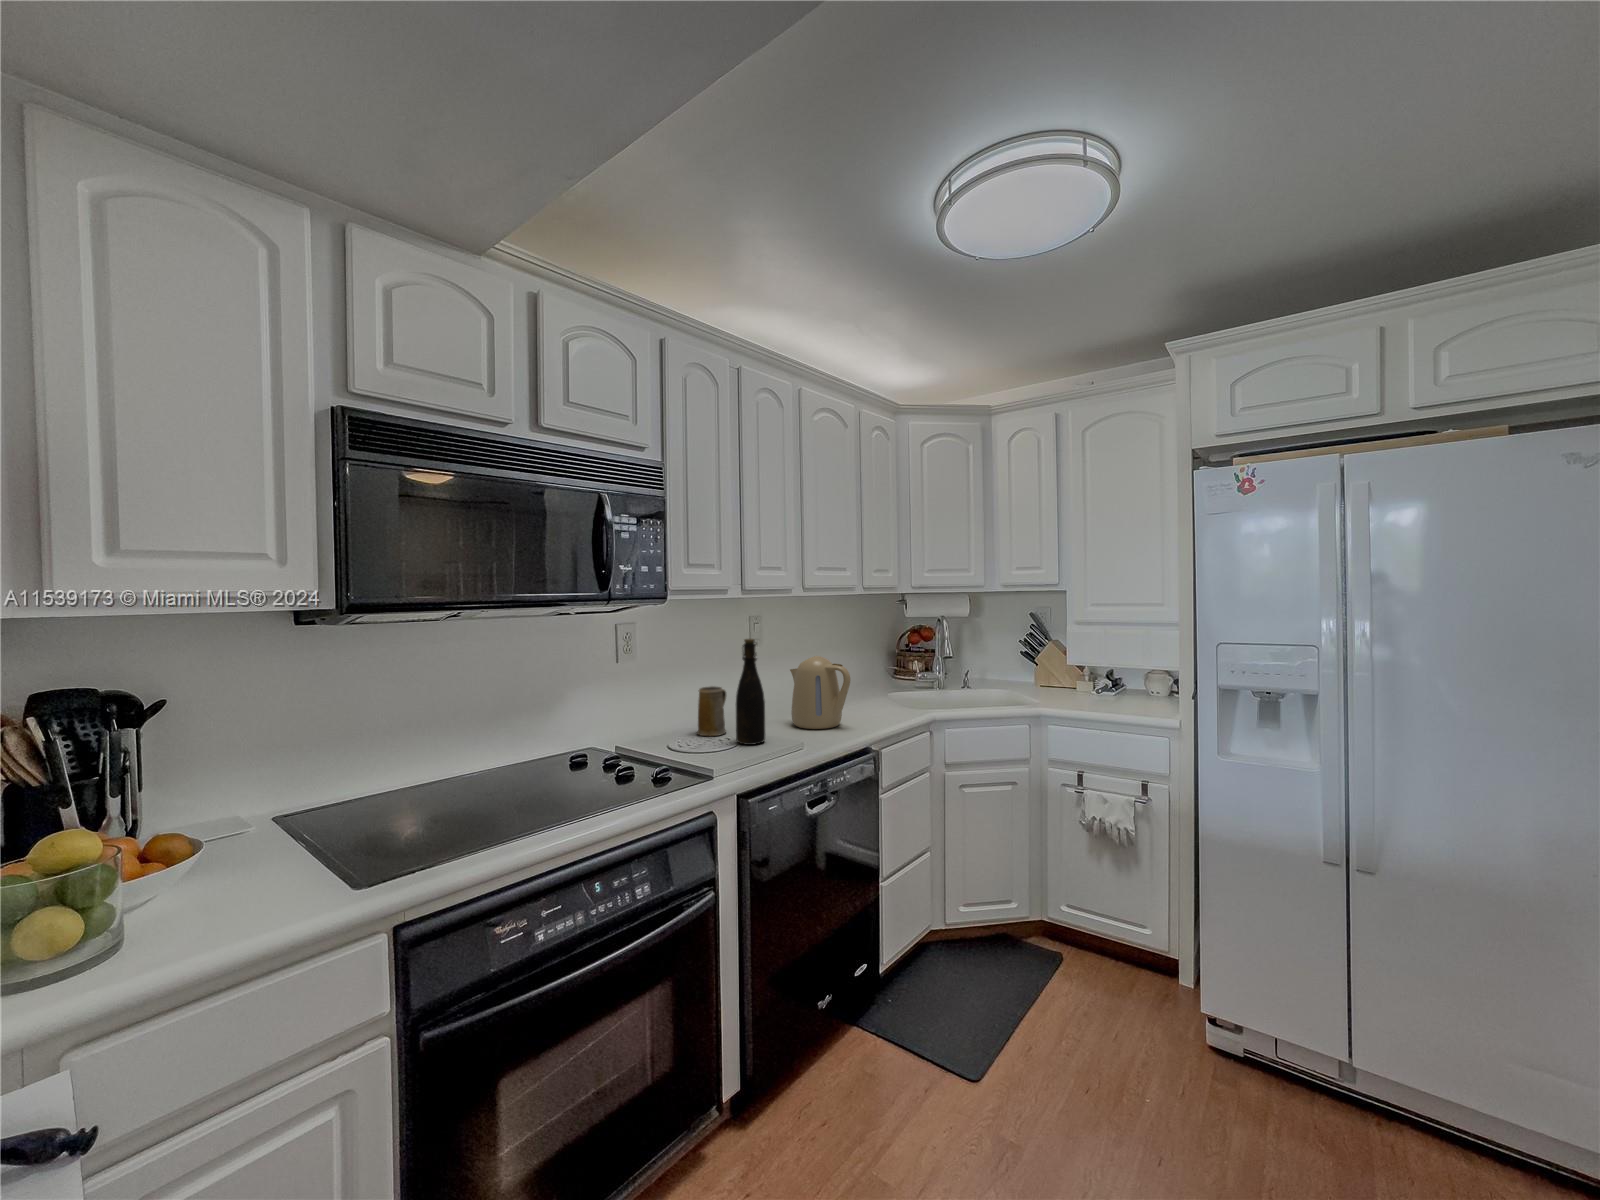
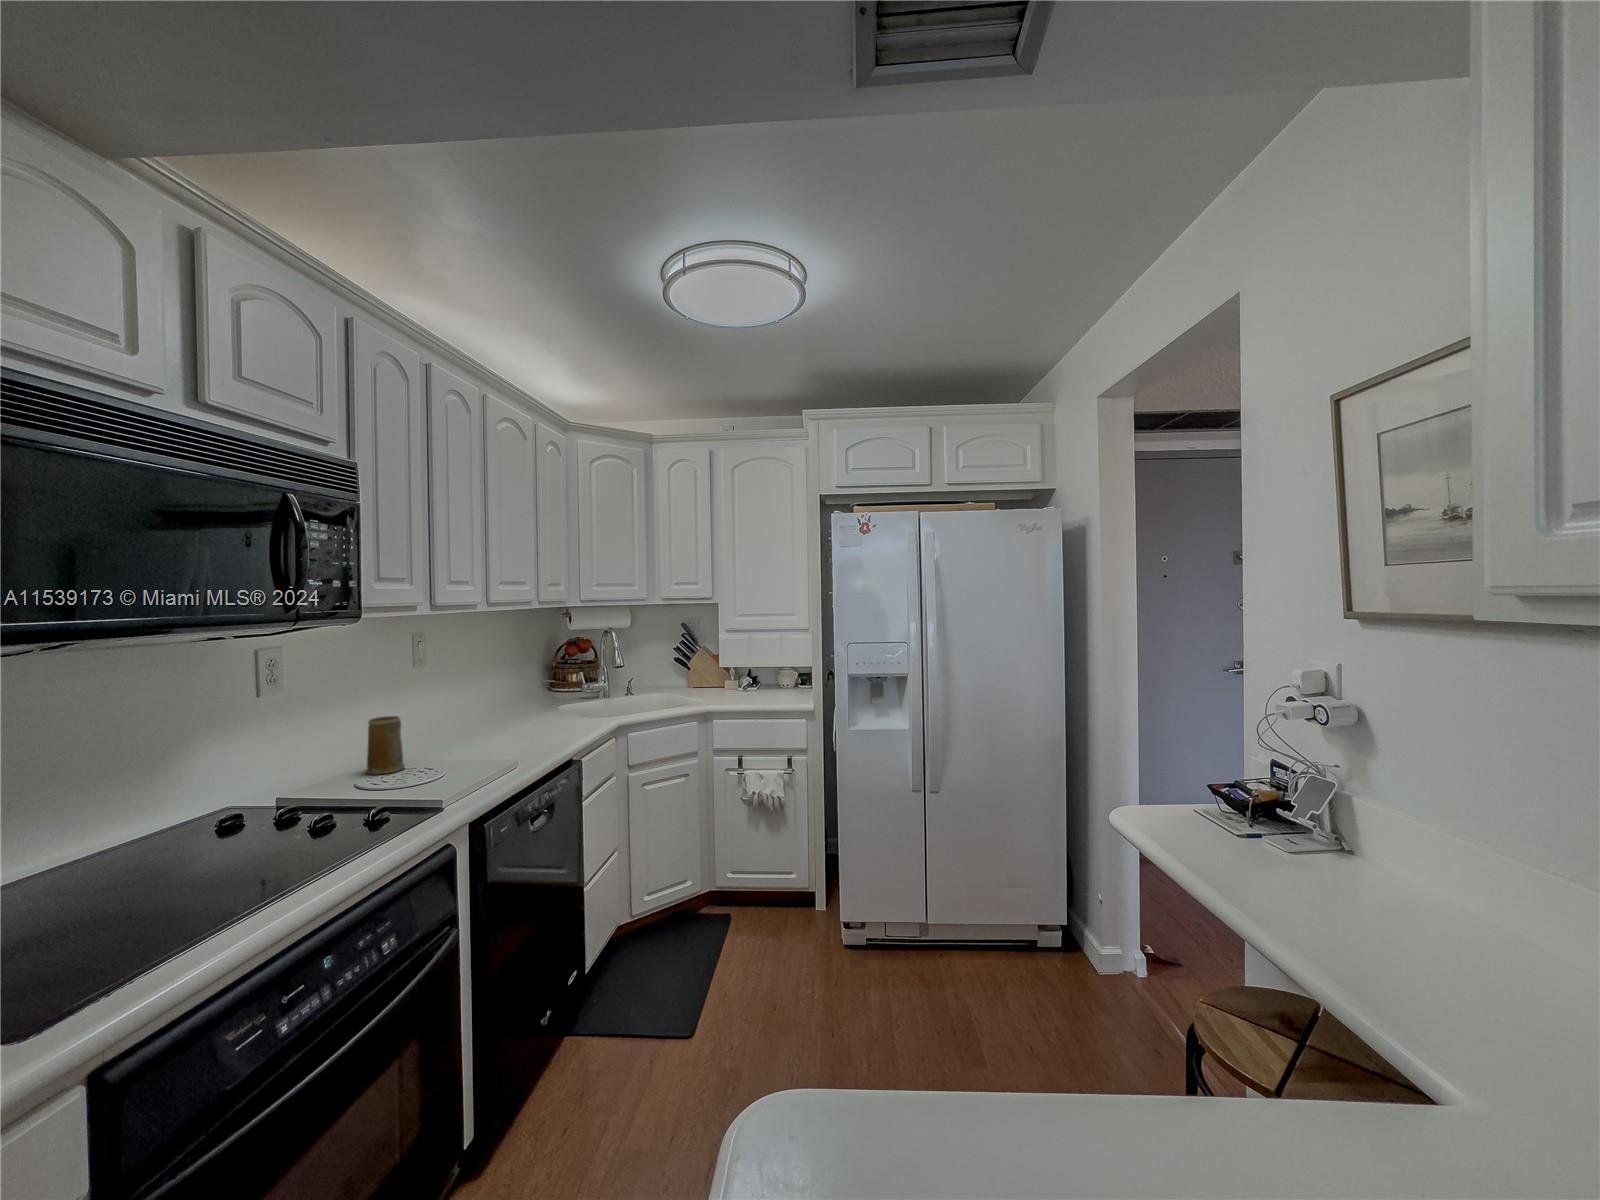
bottle: present [736,639,765,745] -> none [428,659,465,775]
kettle: present [790,656,850,729] -> none [473,673,548,750]

